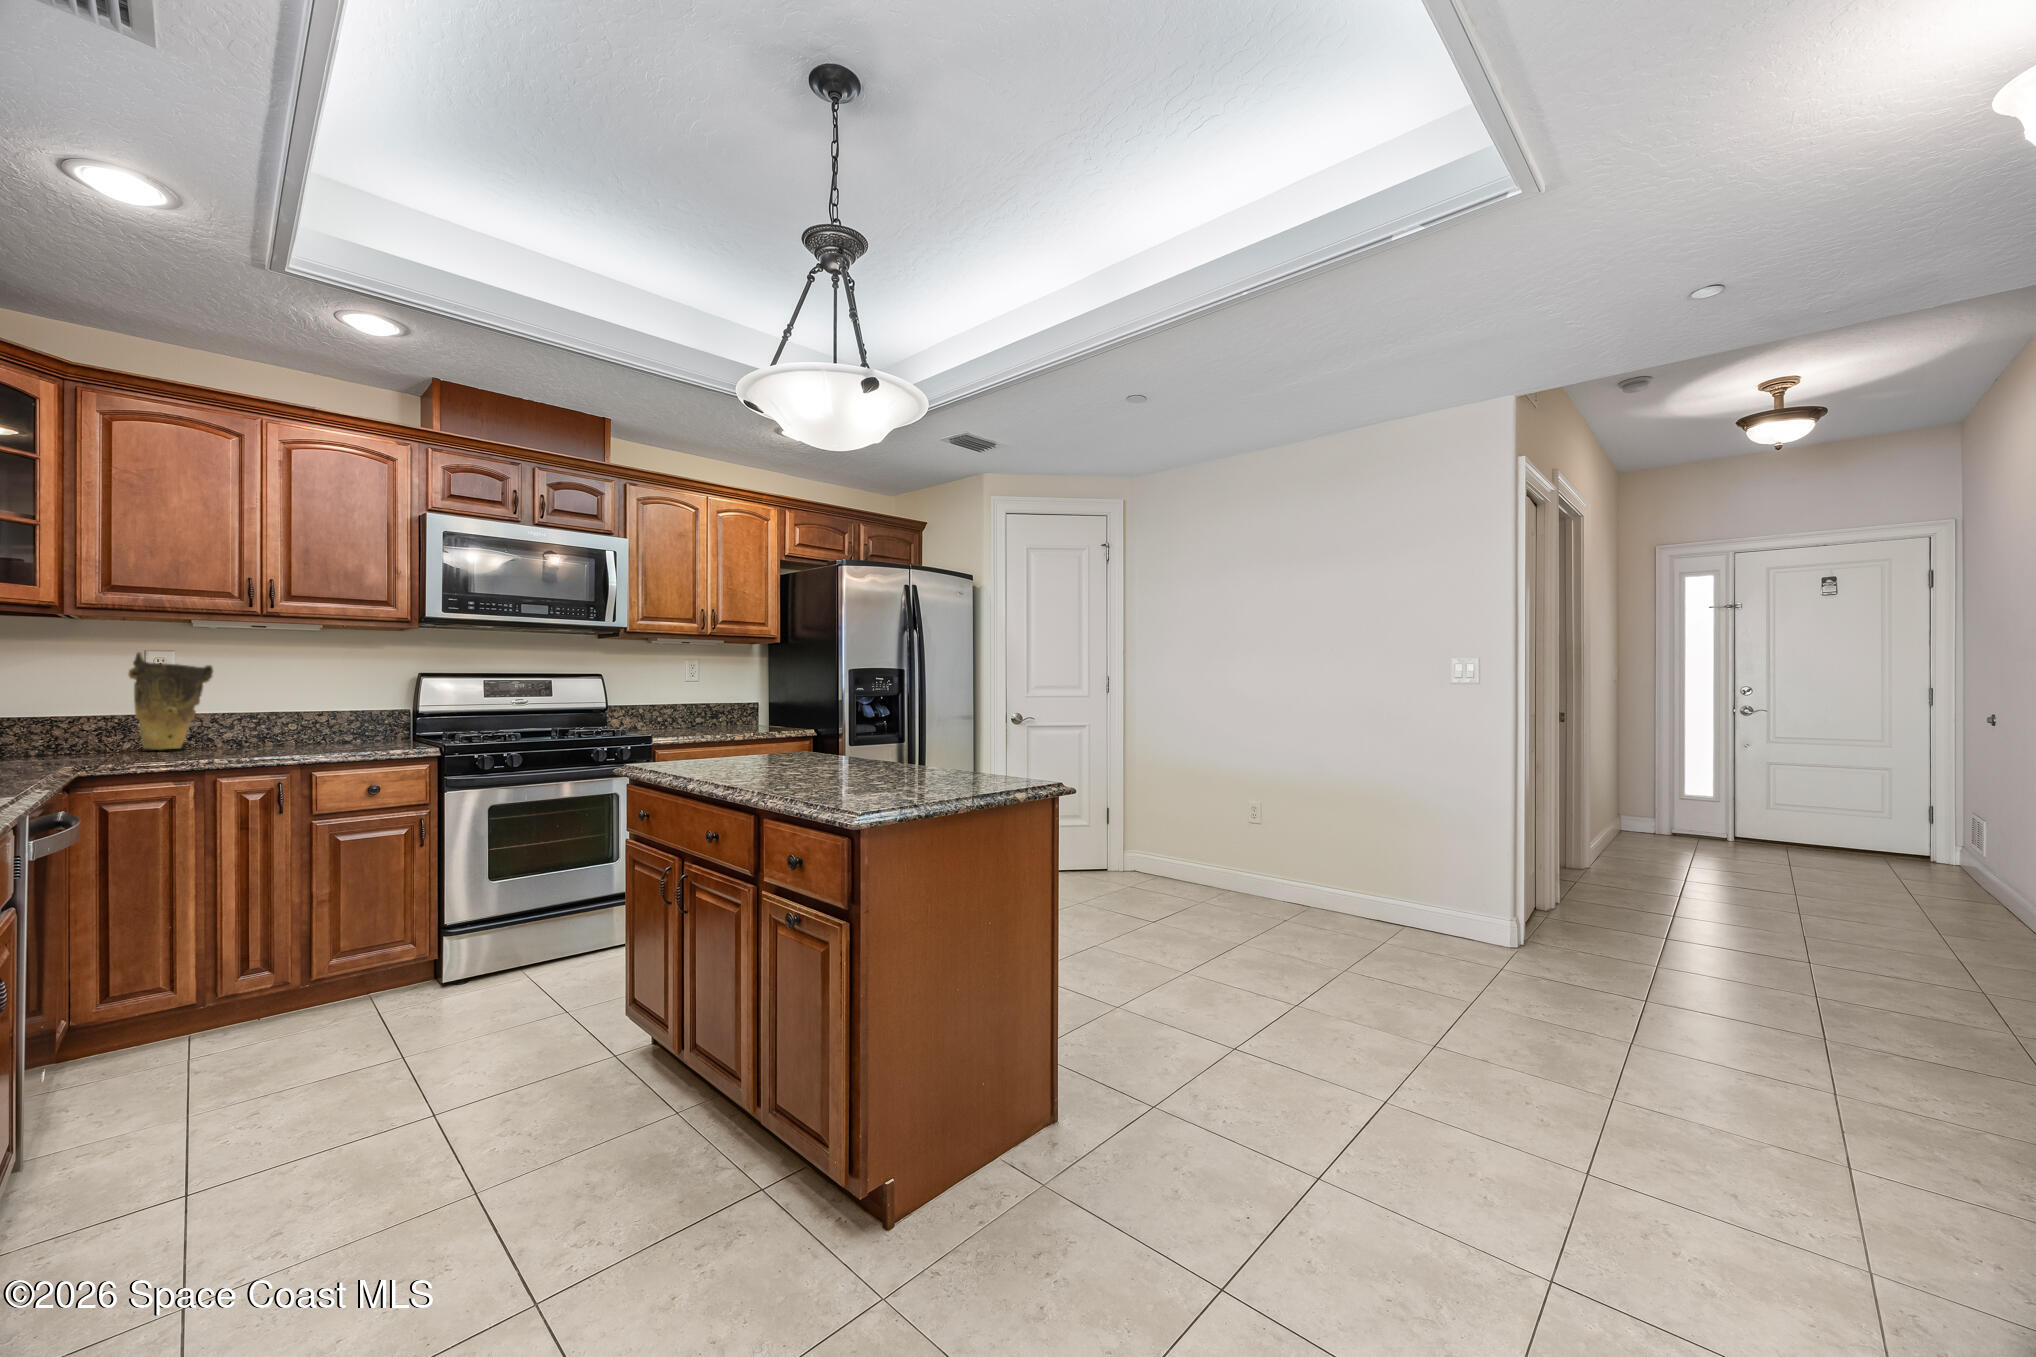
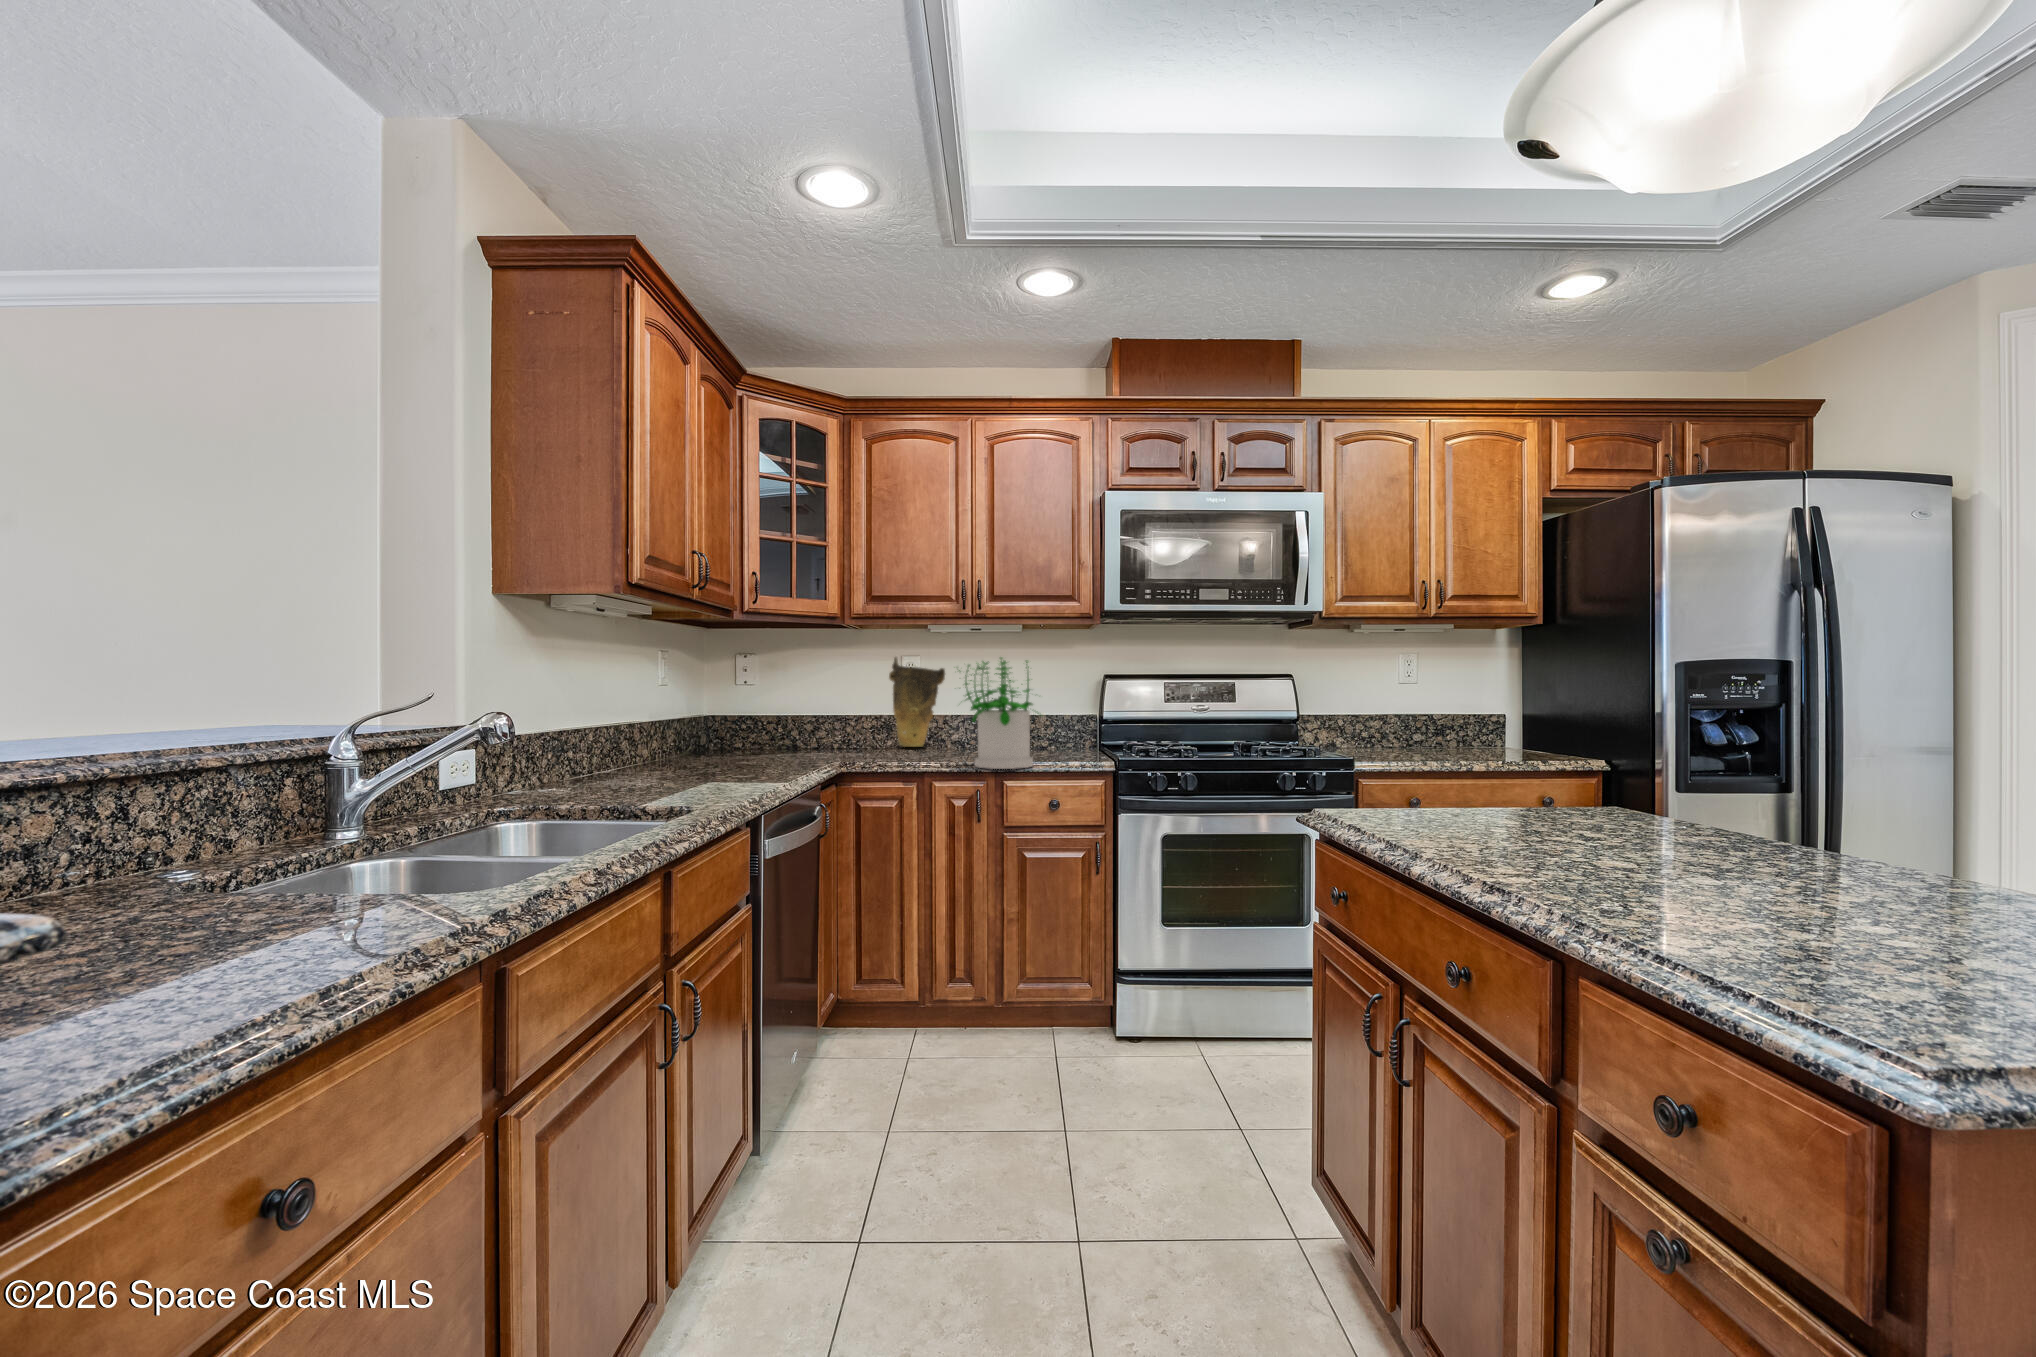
potted plant: none [251,657,363,761] -> present [959,657,1033,769]

